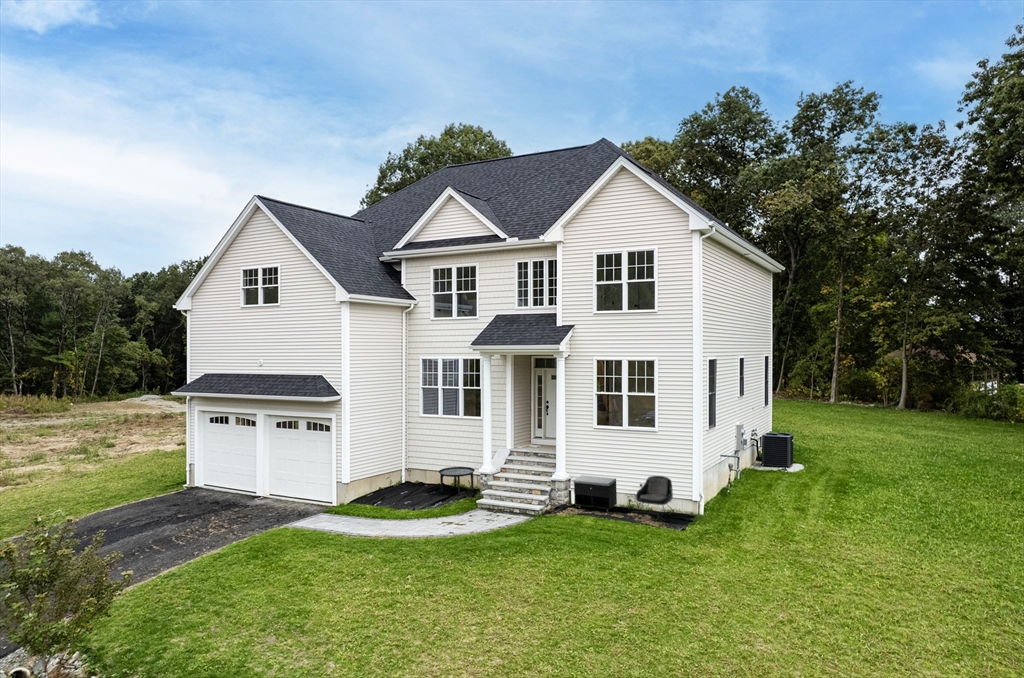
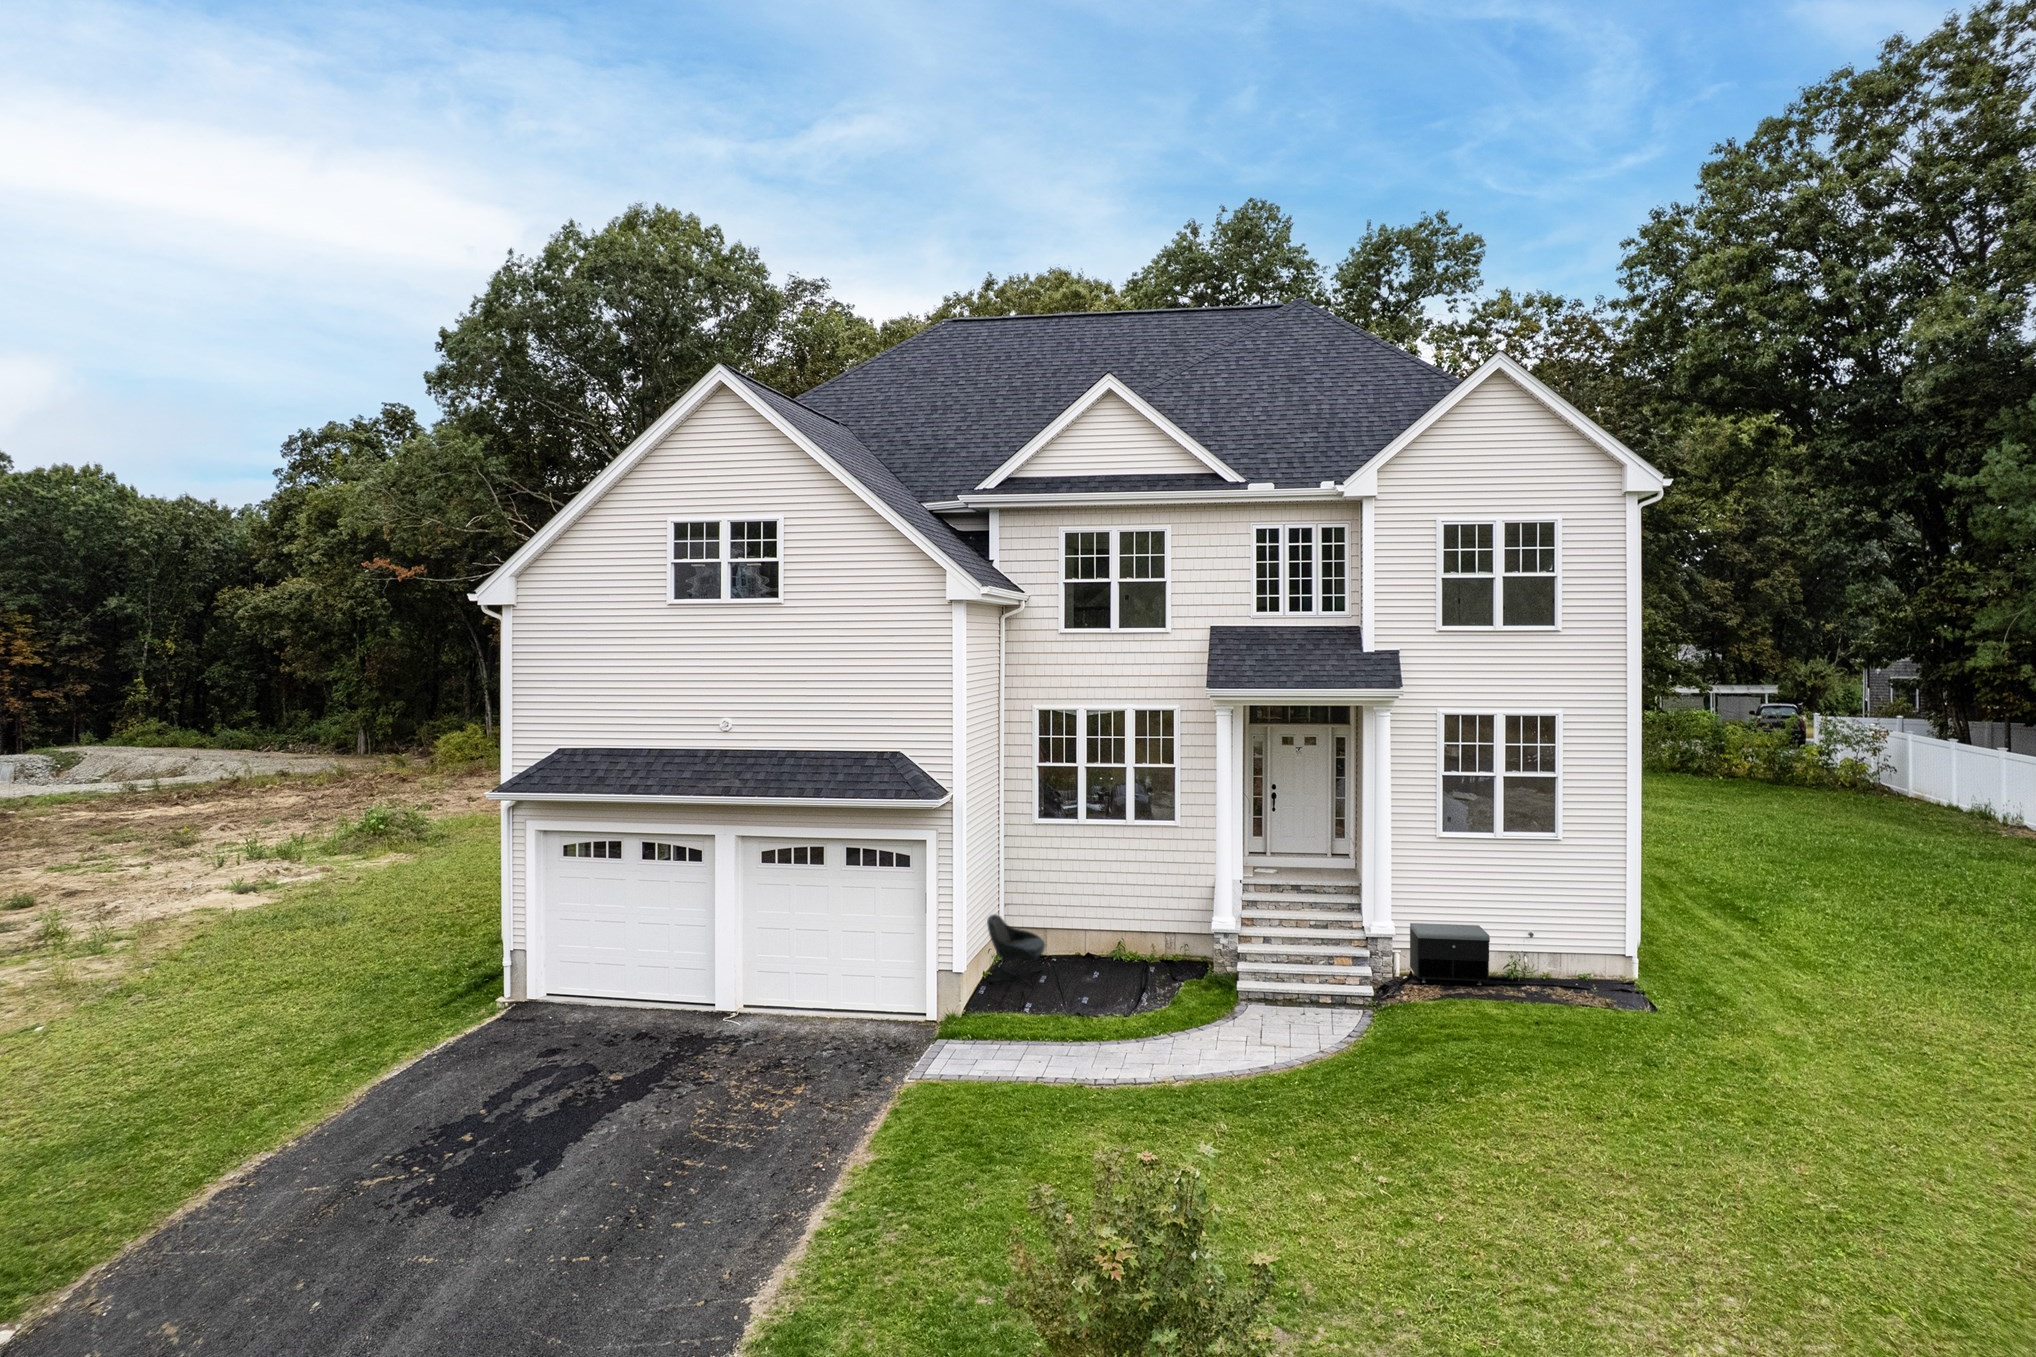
round table: present [439,467,475,496] -> none [1113,920,1184,979]
lounge chair: present [636,476,673,521] -> present [987,914,1045,986]

